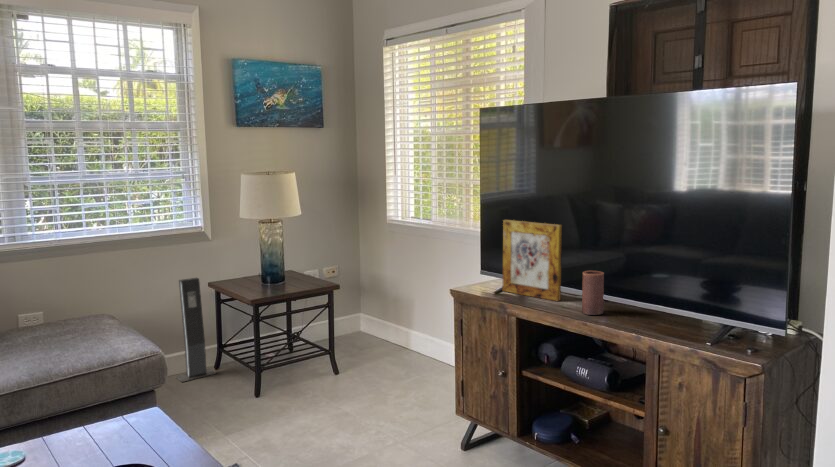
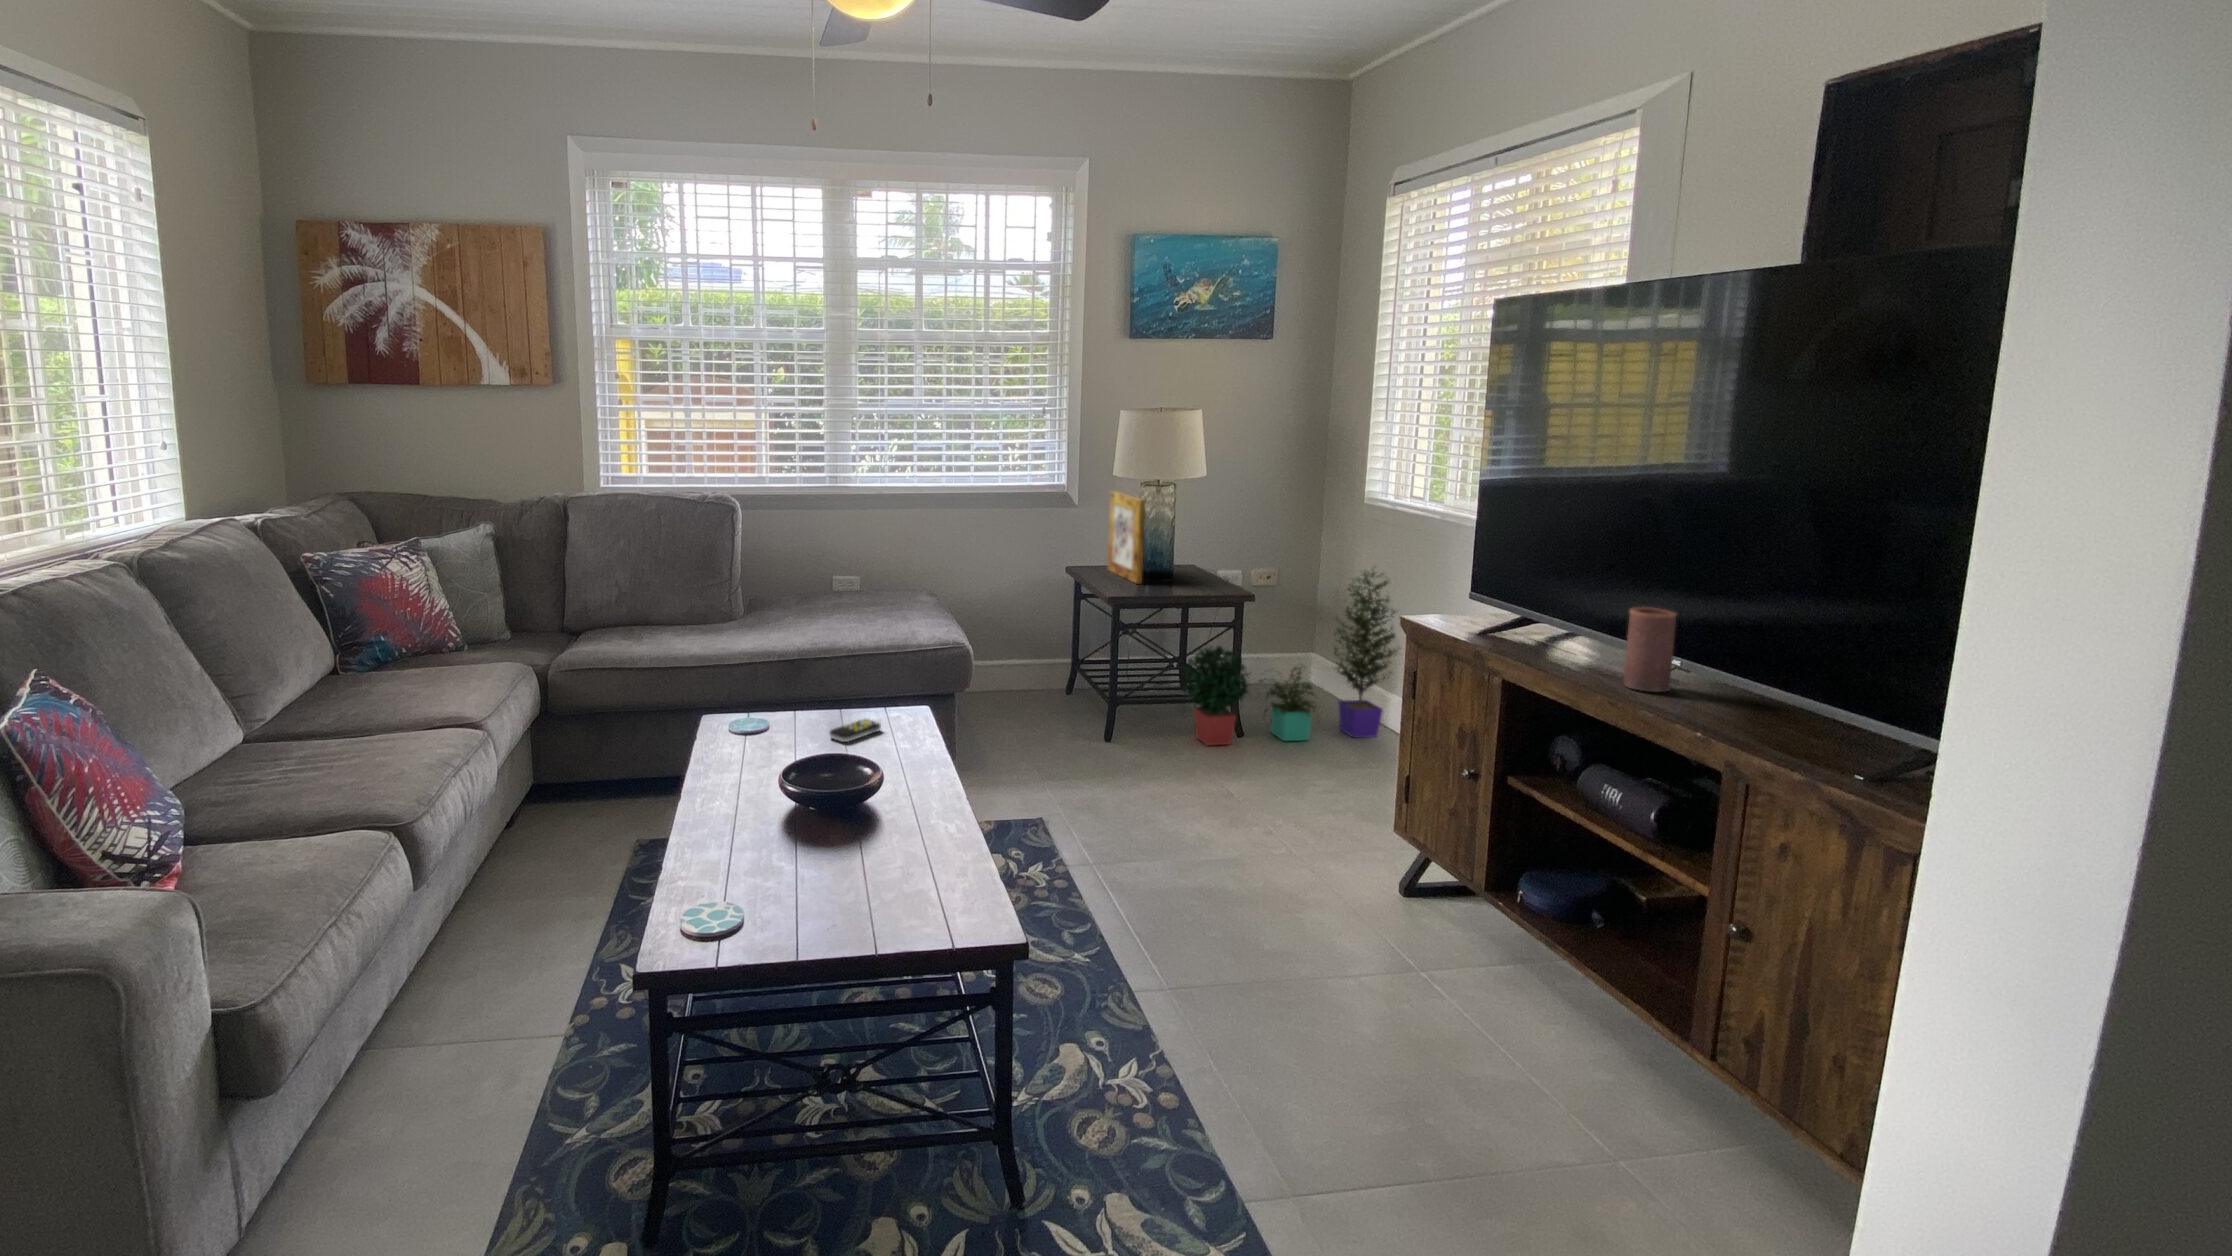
picture frame: present [503,220,562,301] -> present [1108,491,1145,584]
potted plant: none [299,260,419,385] -> present [1182,570,1396,746]
speaker: present [176,278,216,382] -> none [1008,556,1064,703]
remote control: none [95,425,135,448] -> present [830,719,881,742]

